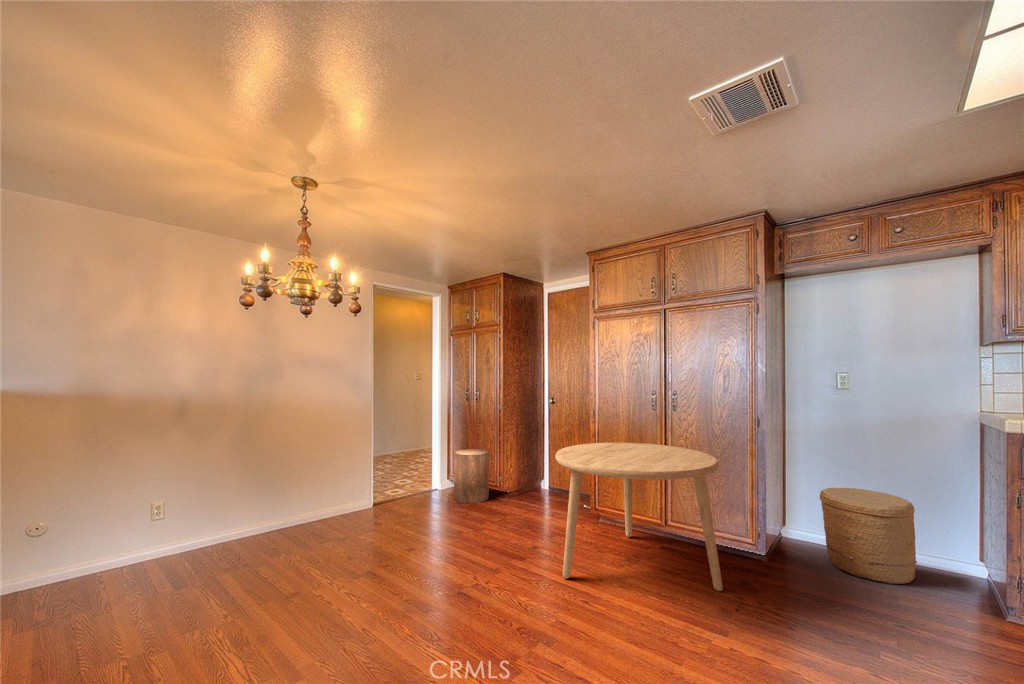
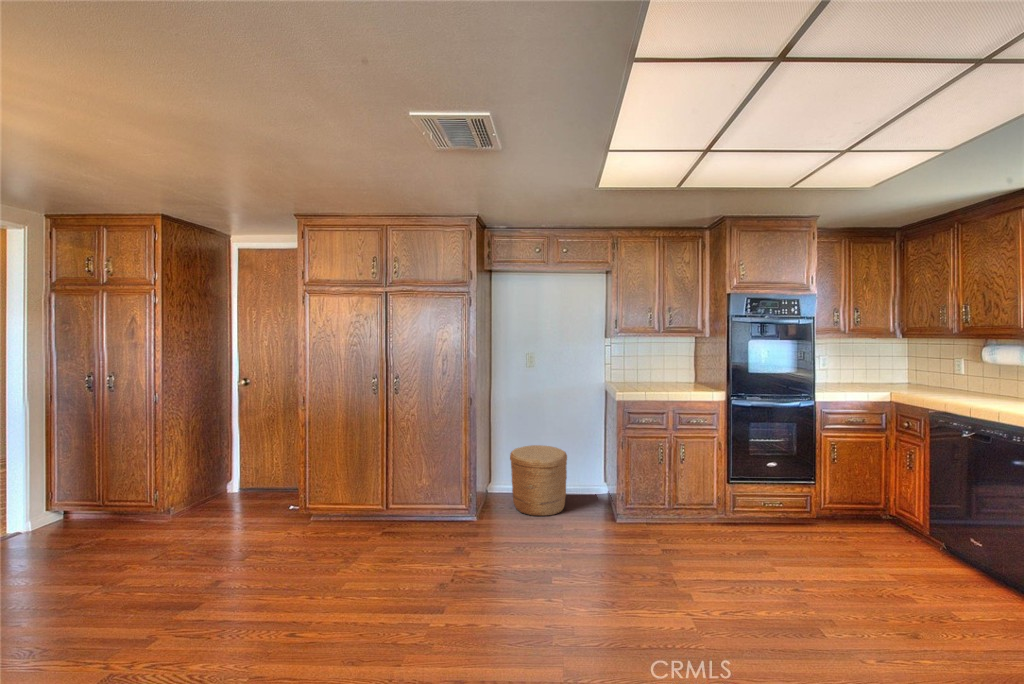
dining table: present [555,443,723,591] -> none [264,432,440,604]
stool: present [454,449,489,503] -> none [86,461,150,541]

